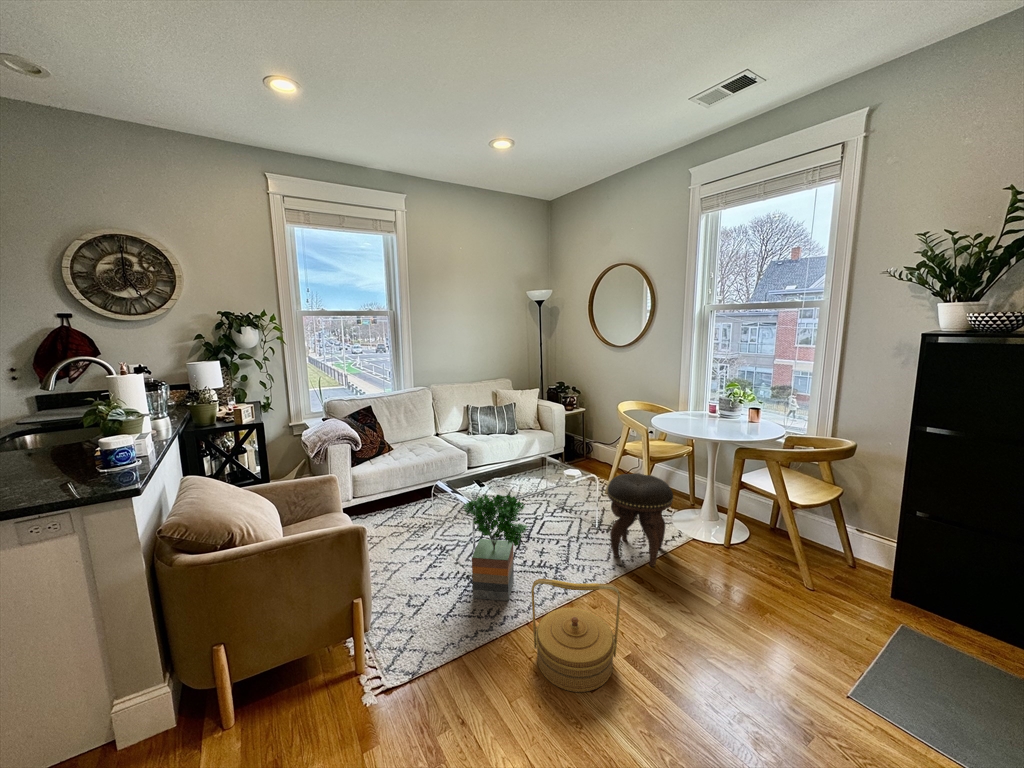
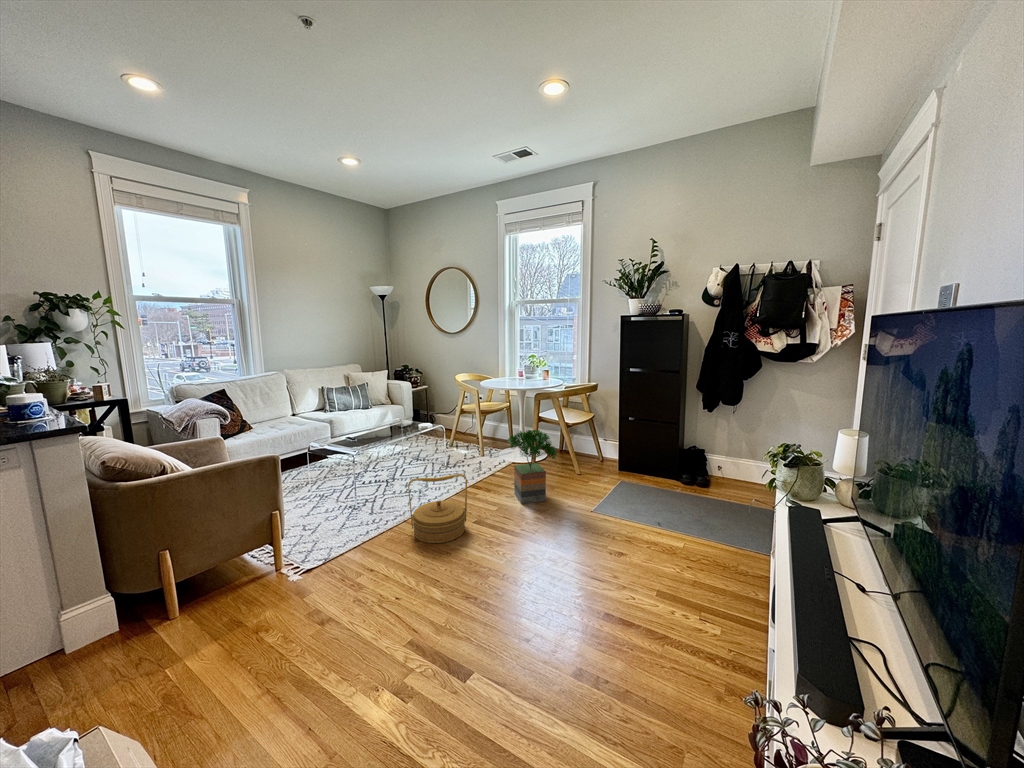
footstool: present [607,473,673,566] -> none [452,419,498,480]
potted tree: present [464,494,527,601] -> present [508,430,557,504]

